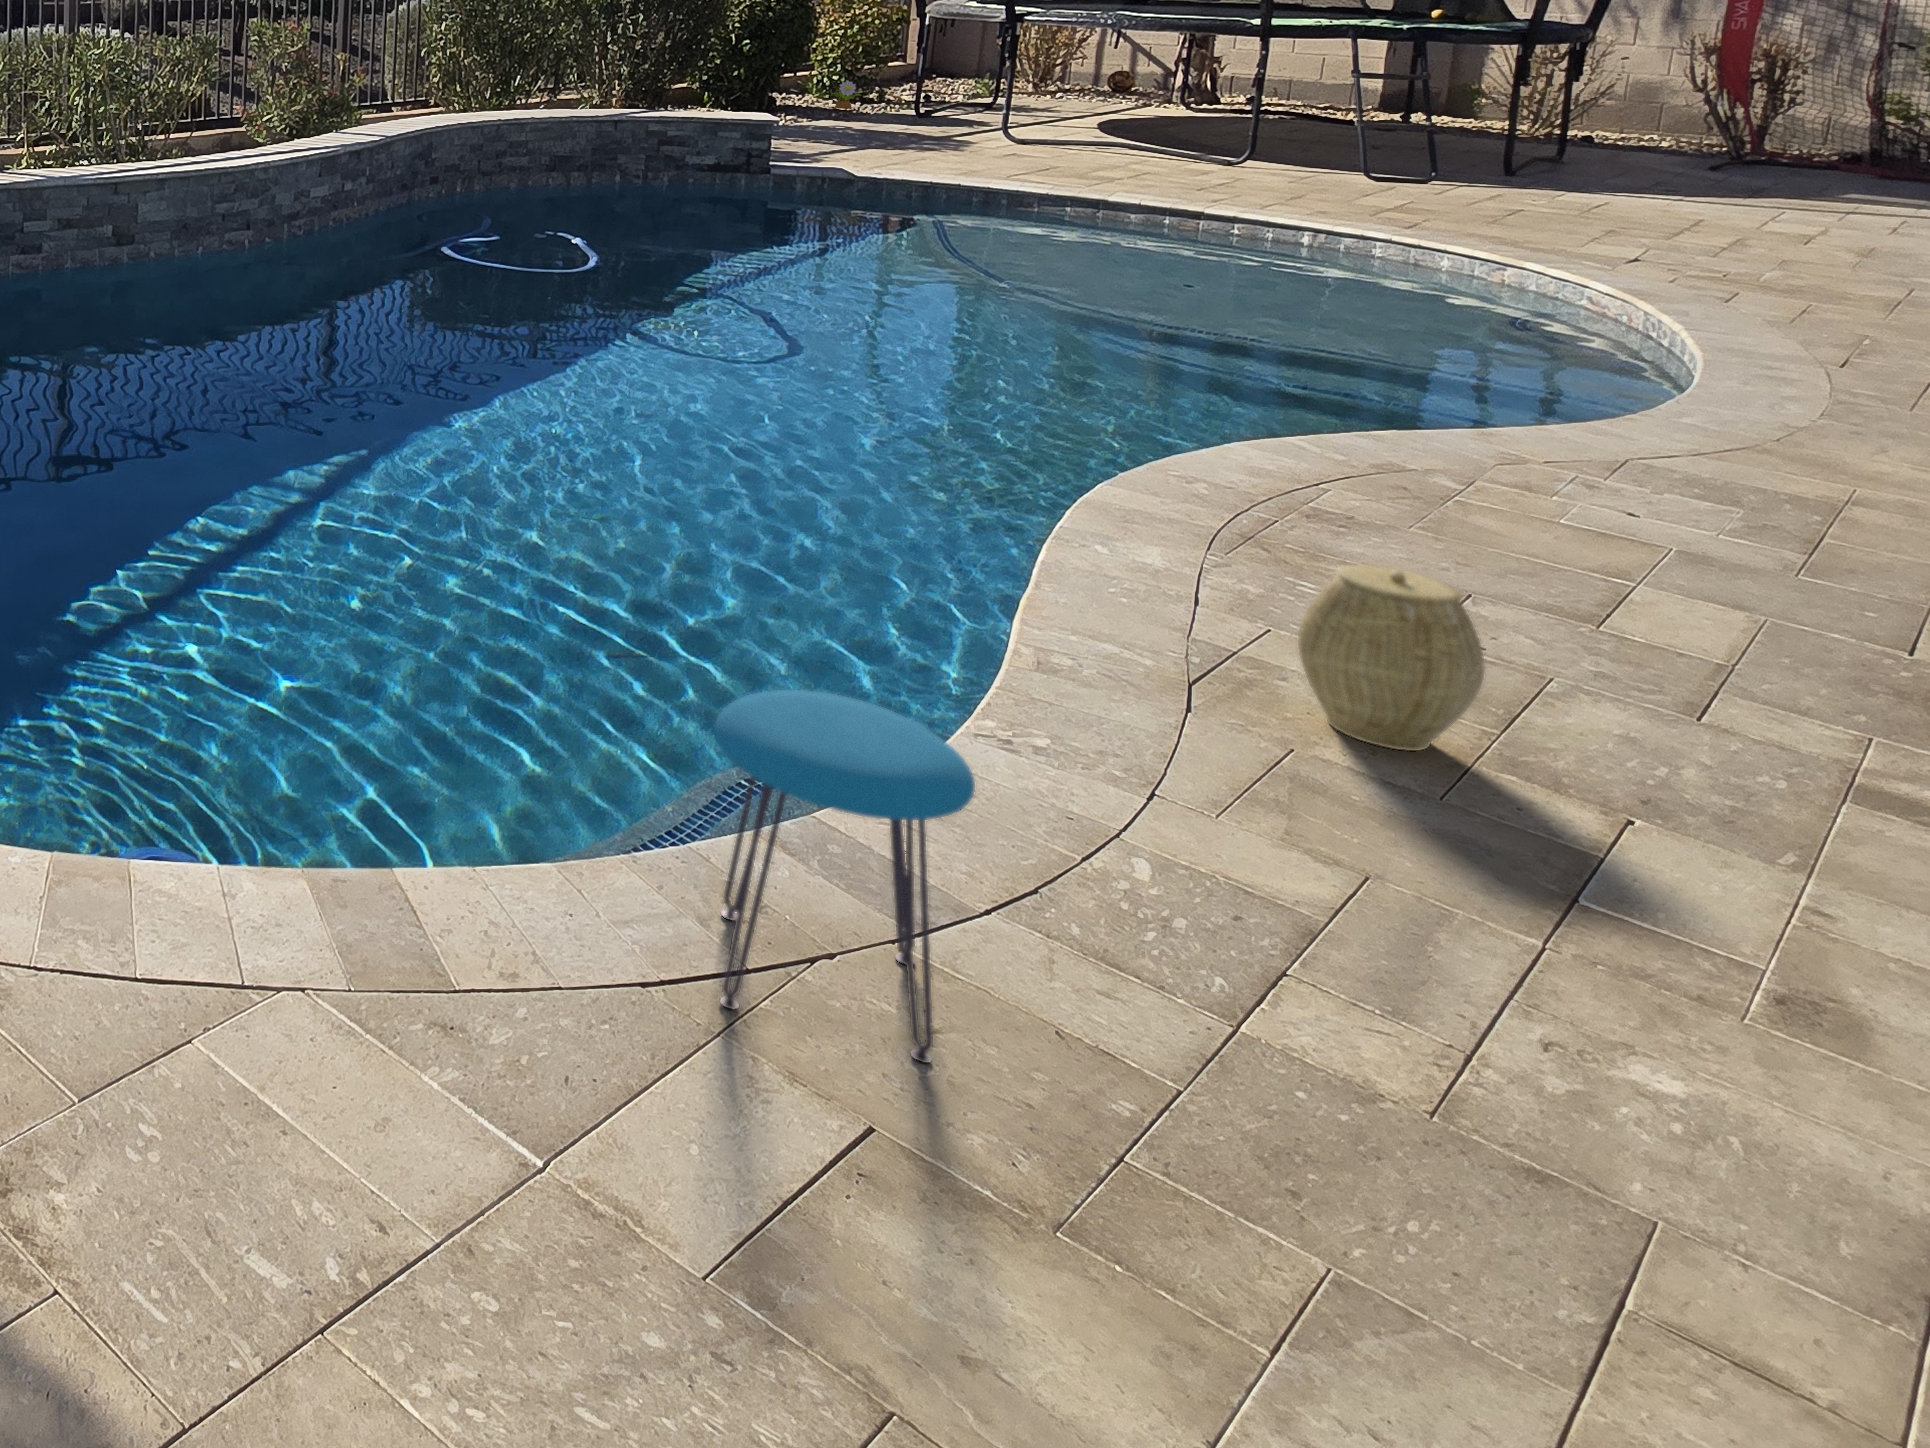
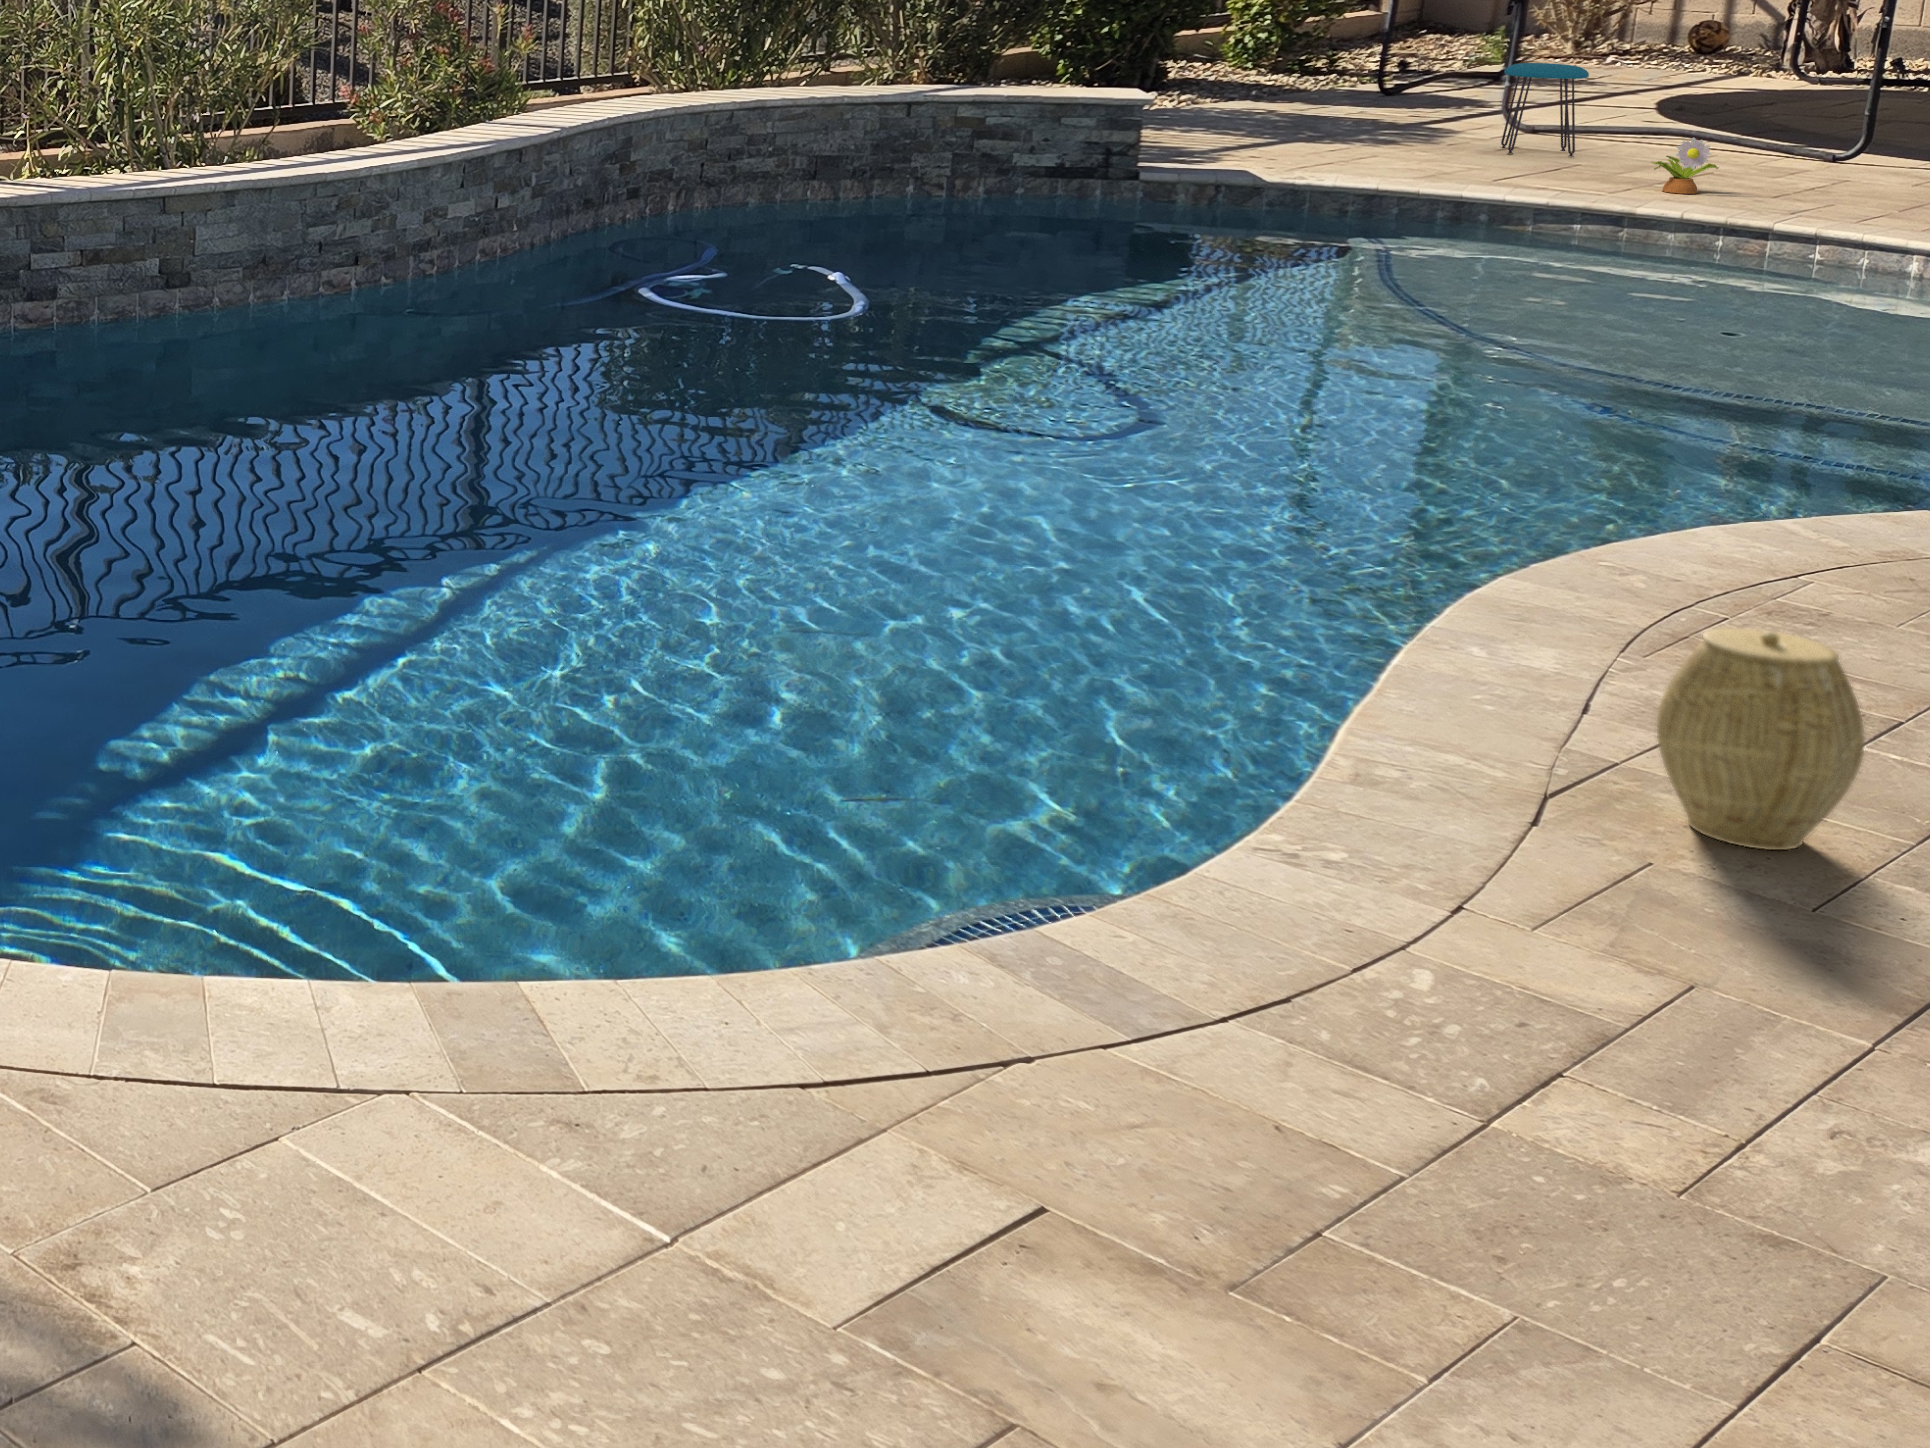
decorative plant: present [830,80,861,108] -> present [1652,137,1719,194]
stool: present [714,690,975,1063] -> present [1501,63,1589,157]

